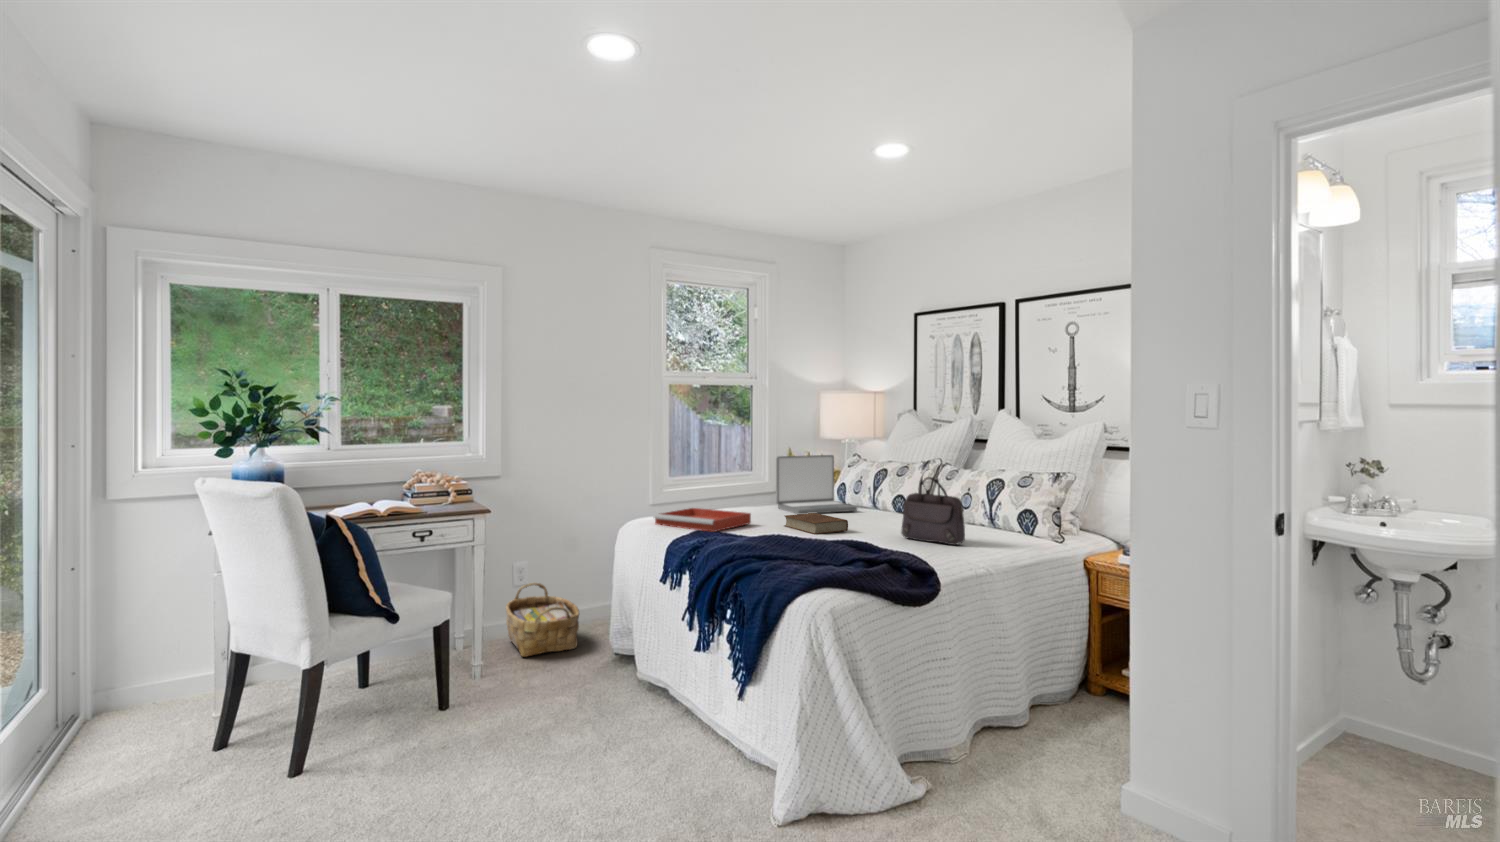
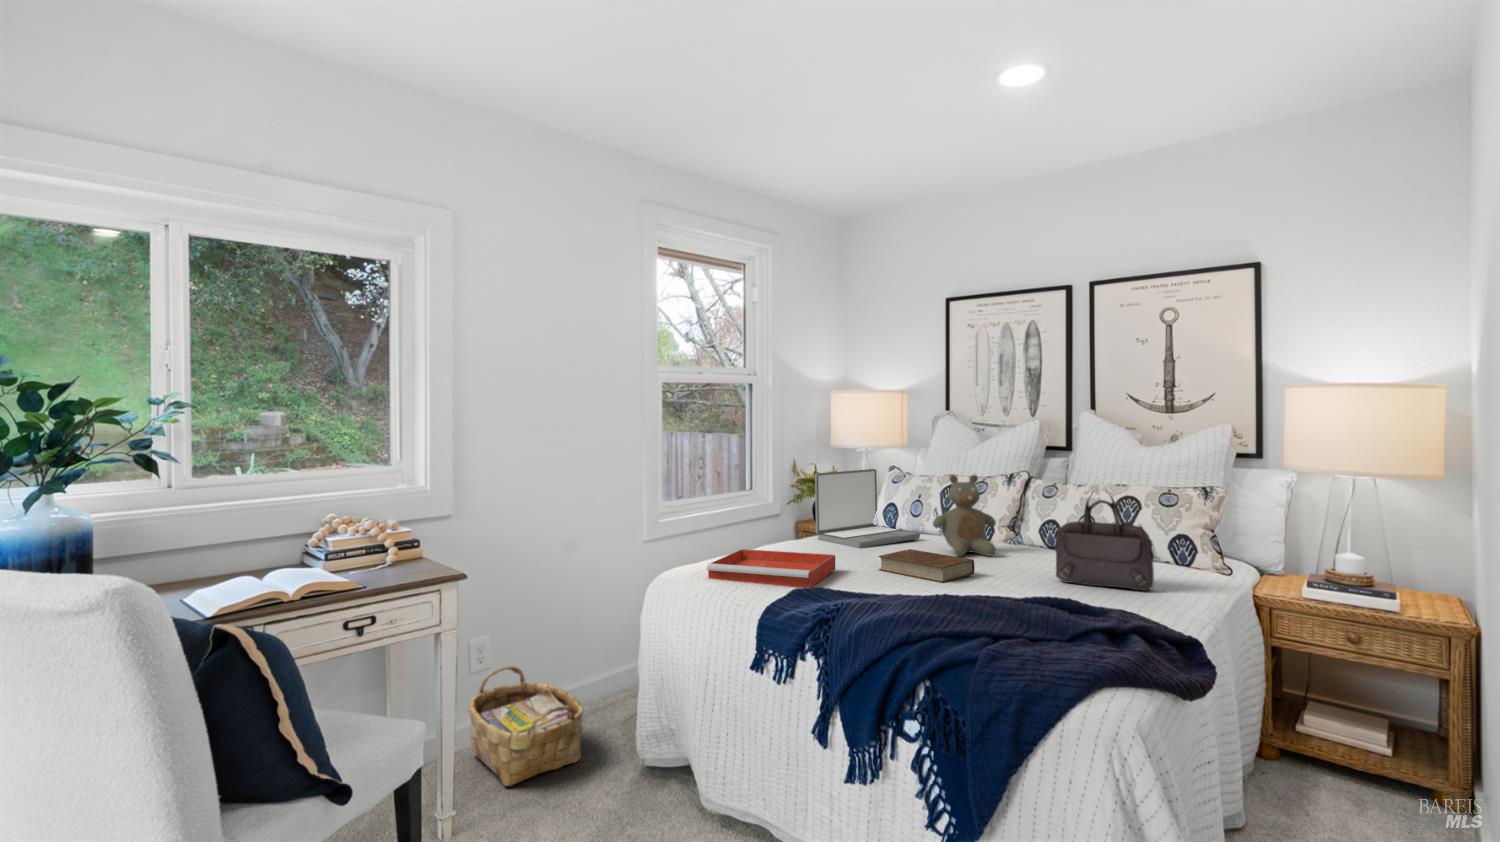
teddy bear: none [852,459,902,523] -> present [933,475,996,556]

